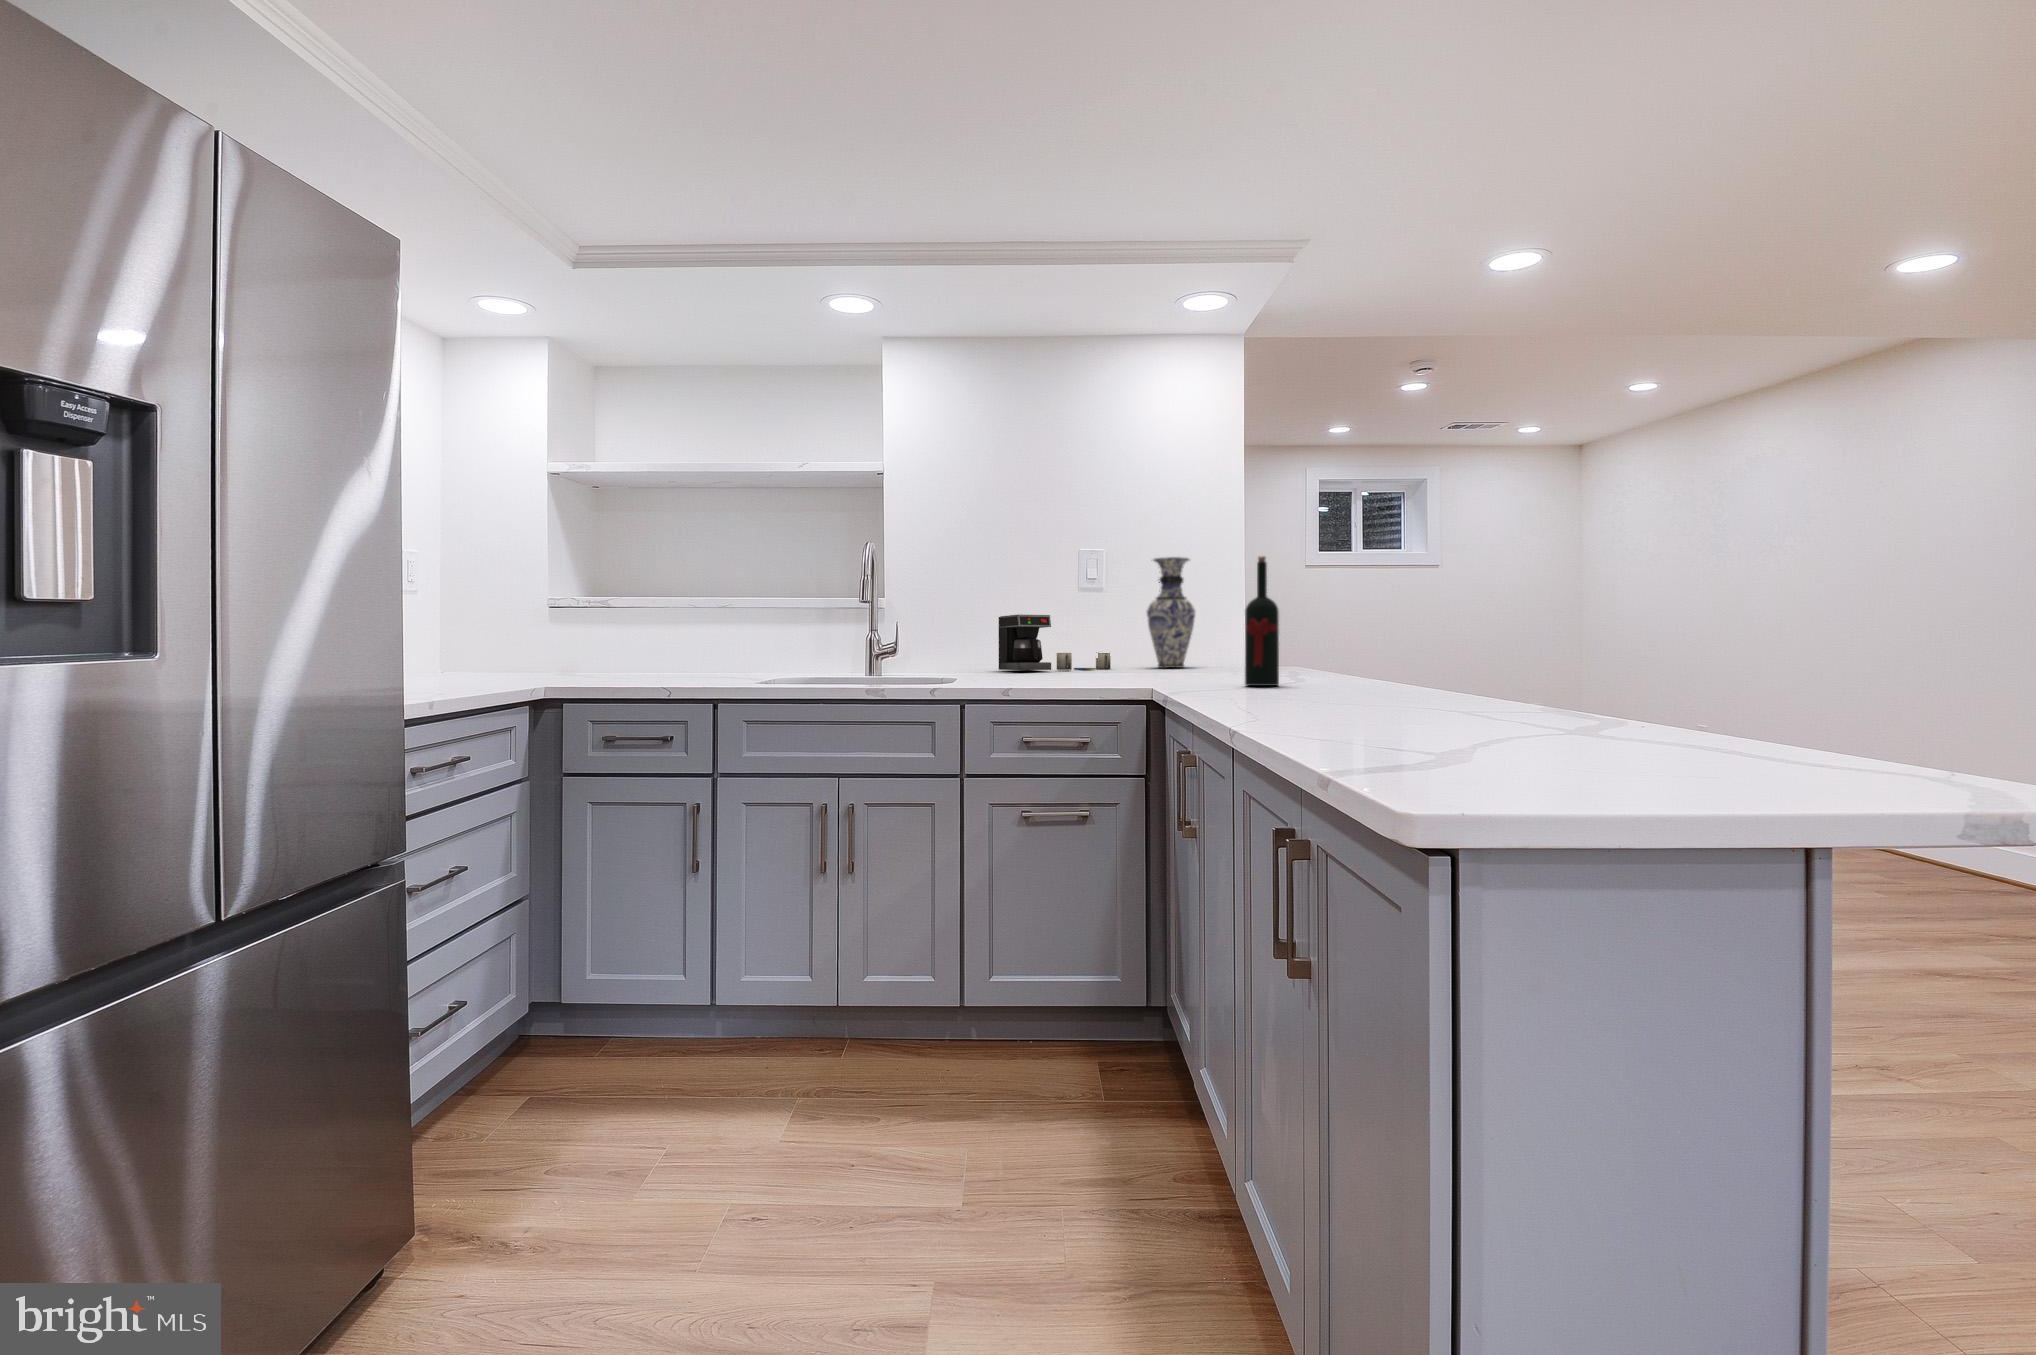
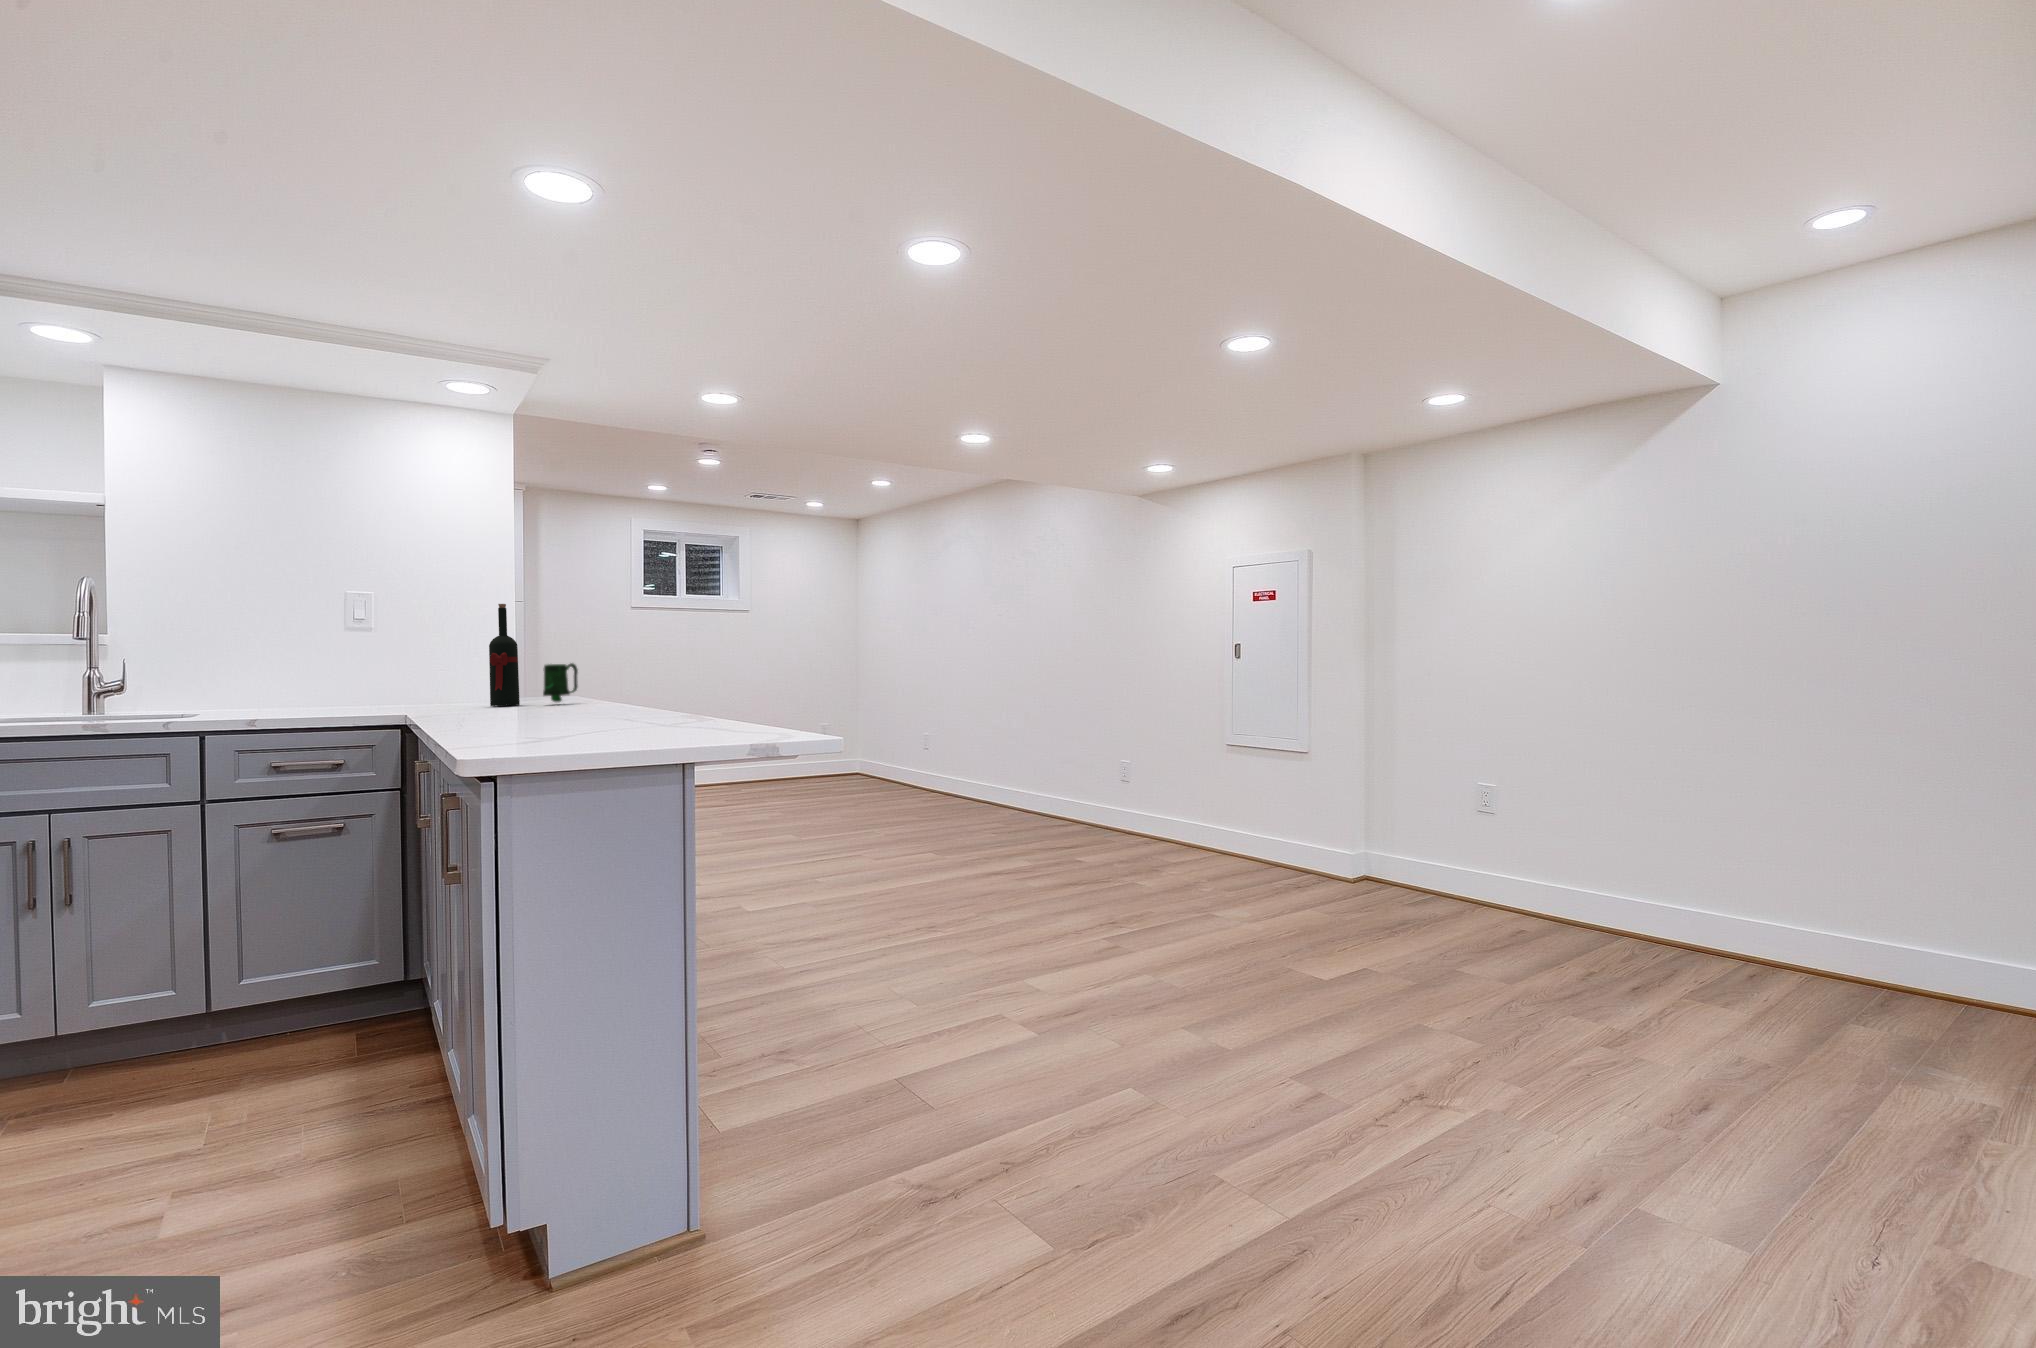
vase: present [1147,557,1195,668] -> none [424,601,474,697]
coffee maker: present [999,615,1111,670] -> none [258,652,391,705]
mug: none [1310,634,1353,687] -> present [543,663,578,702]

